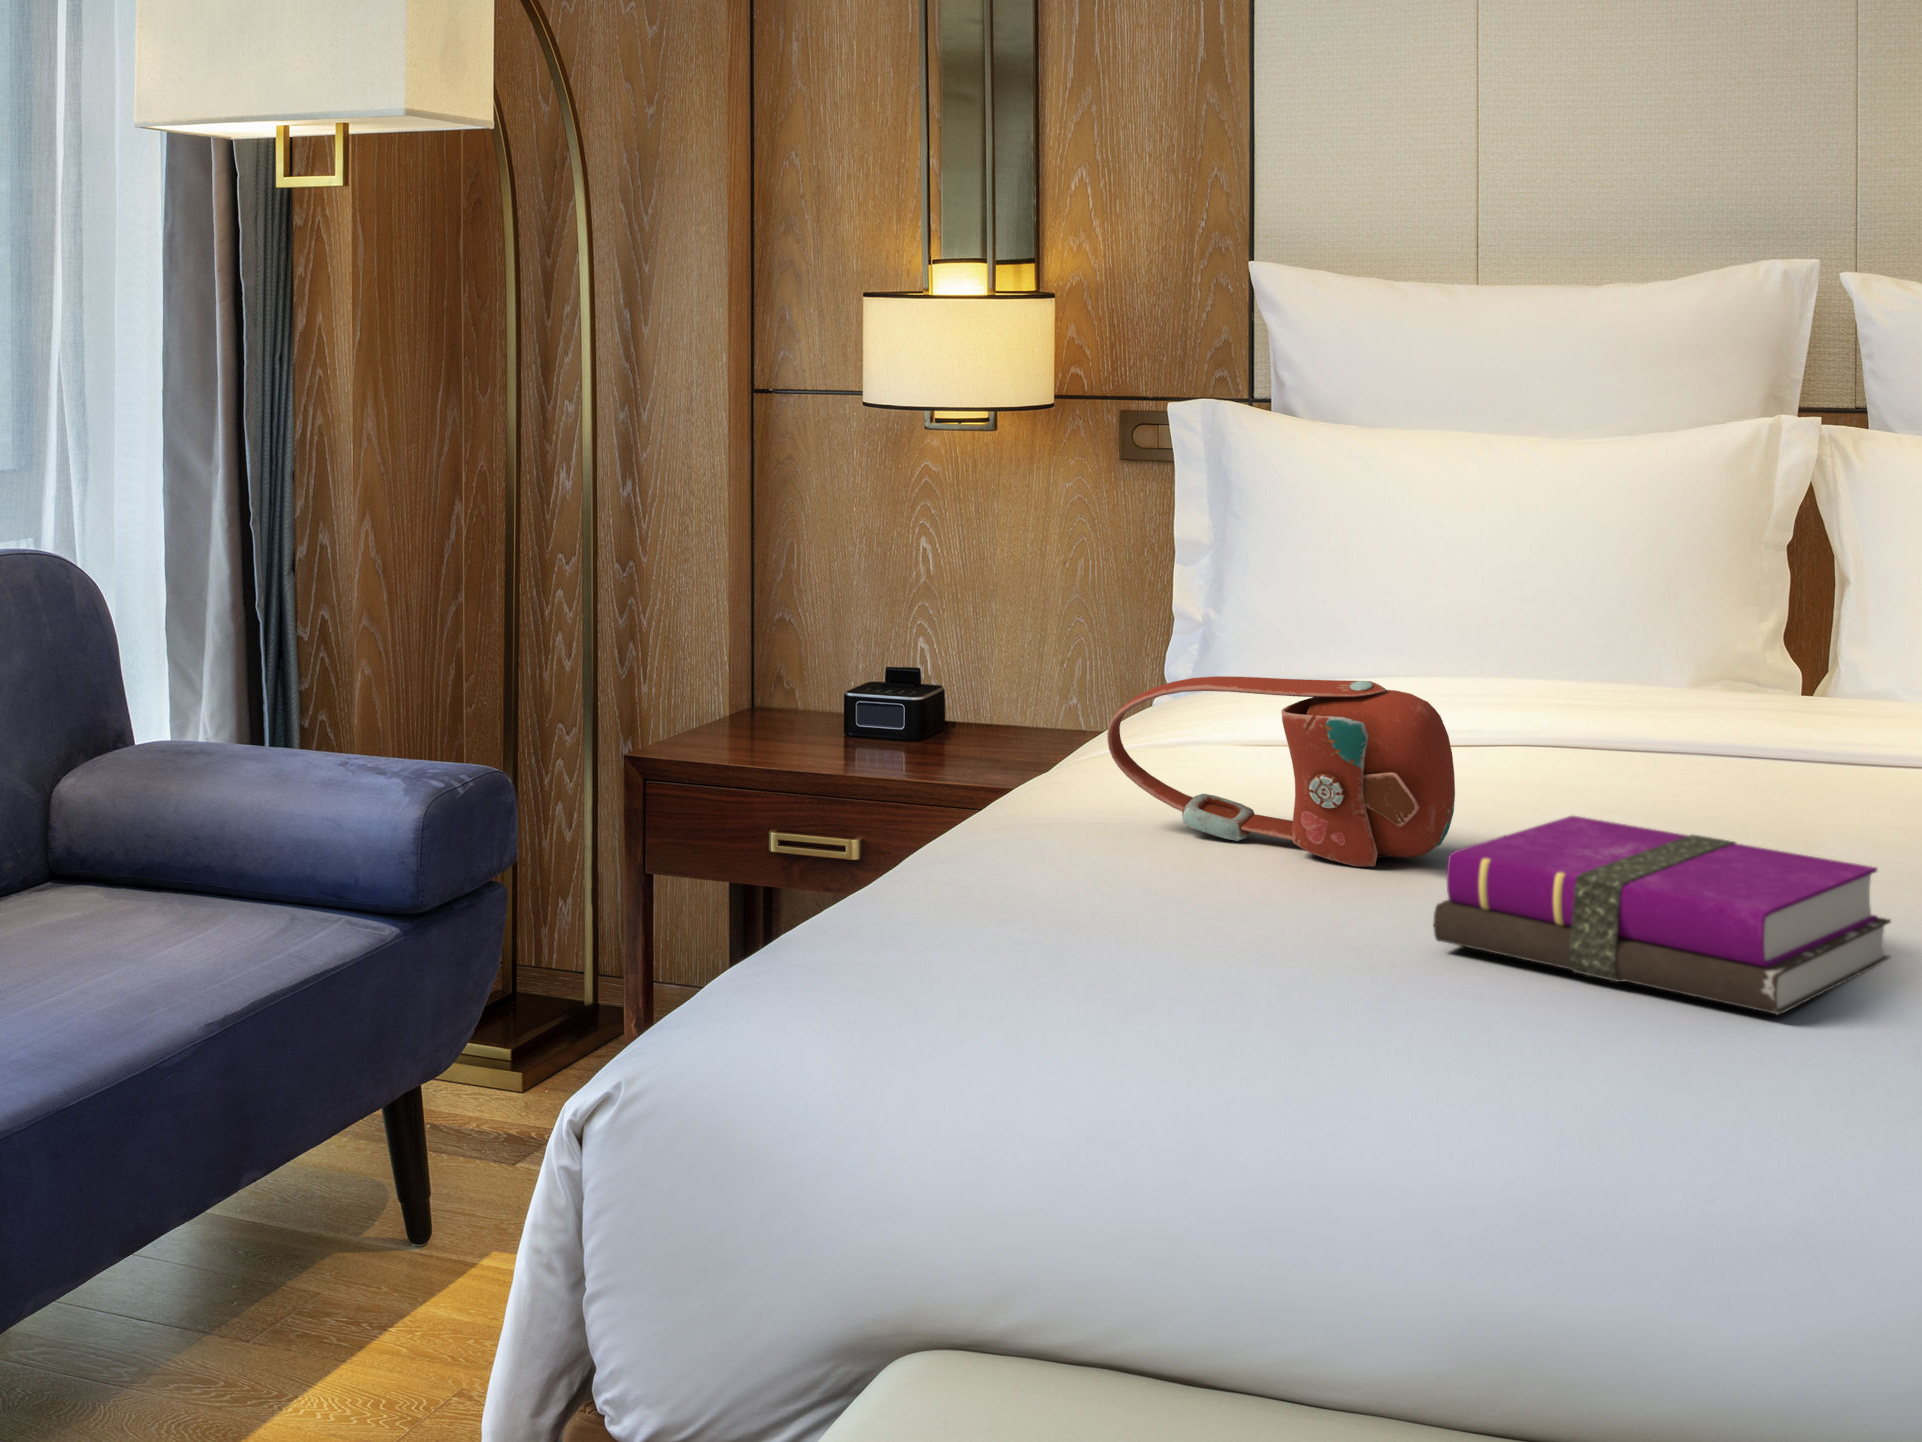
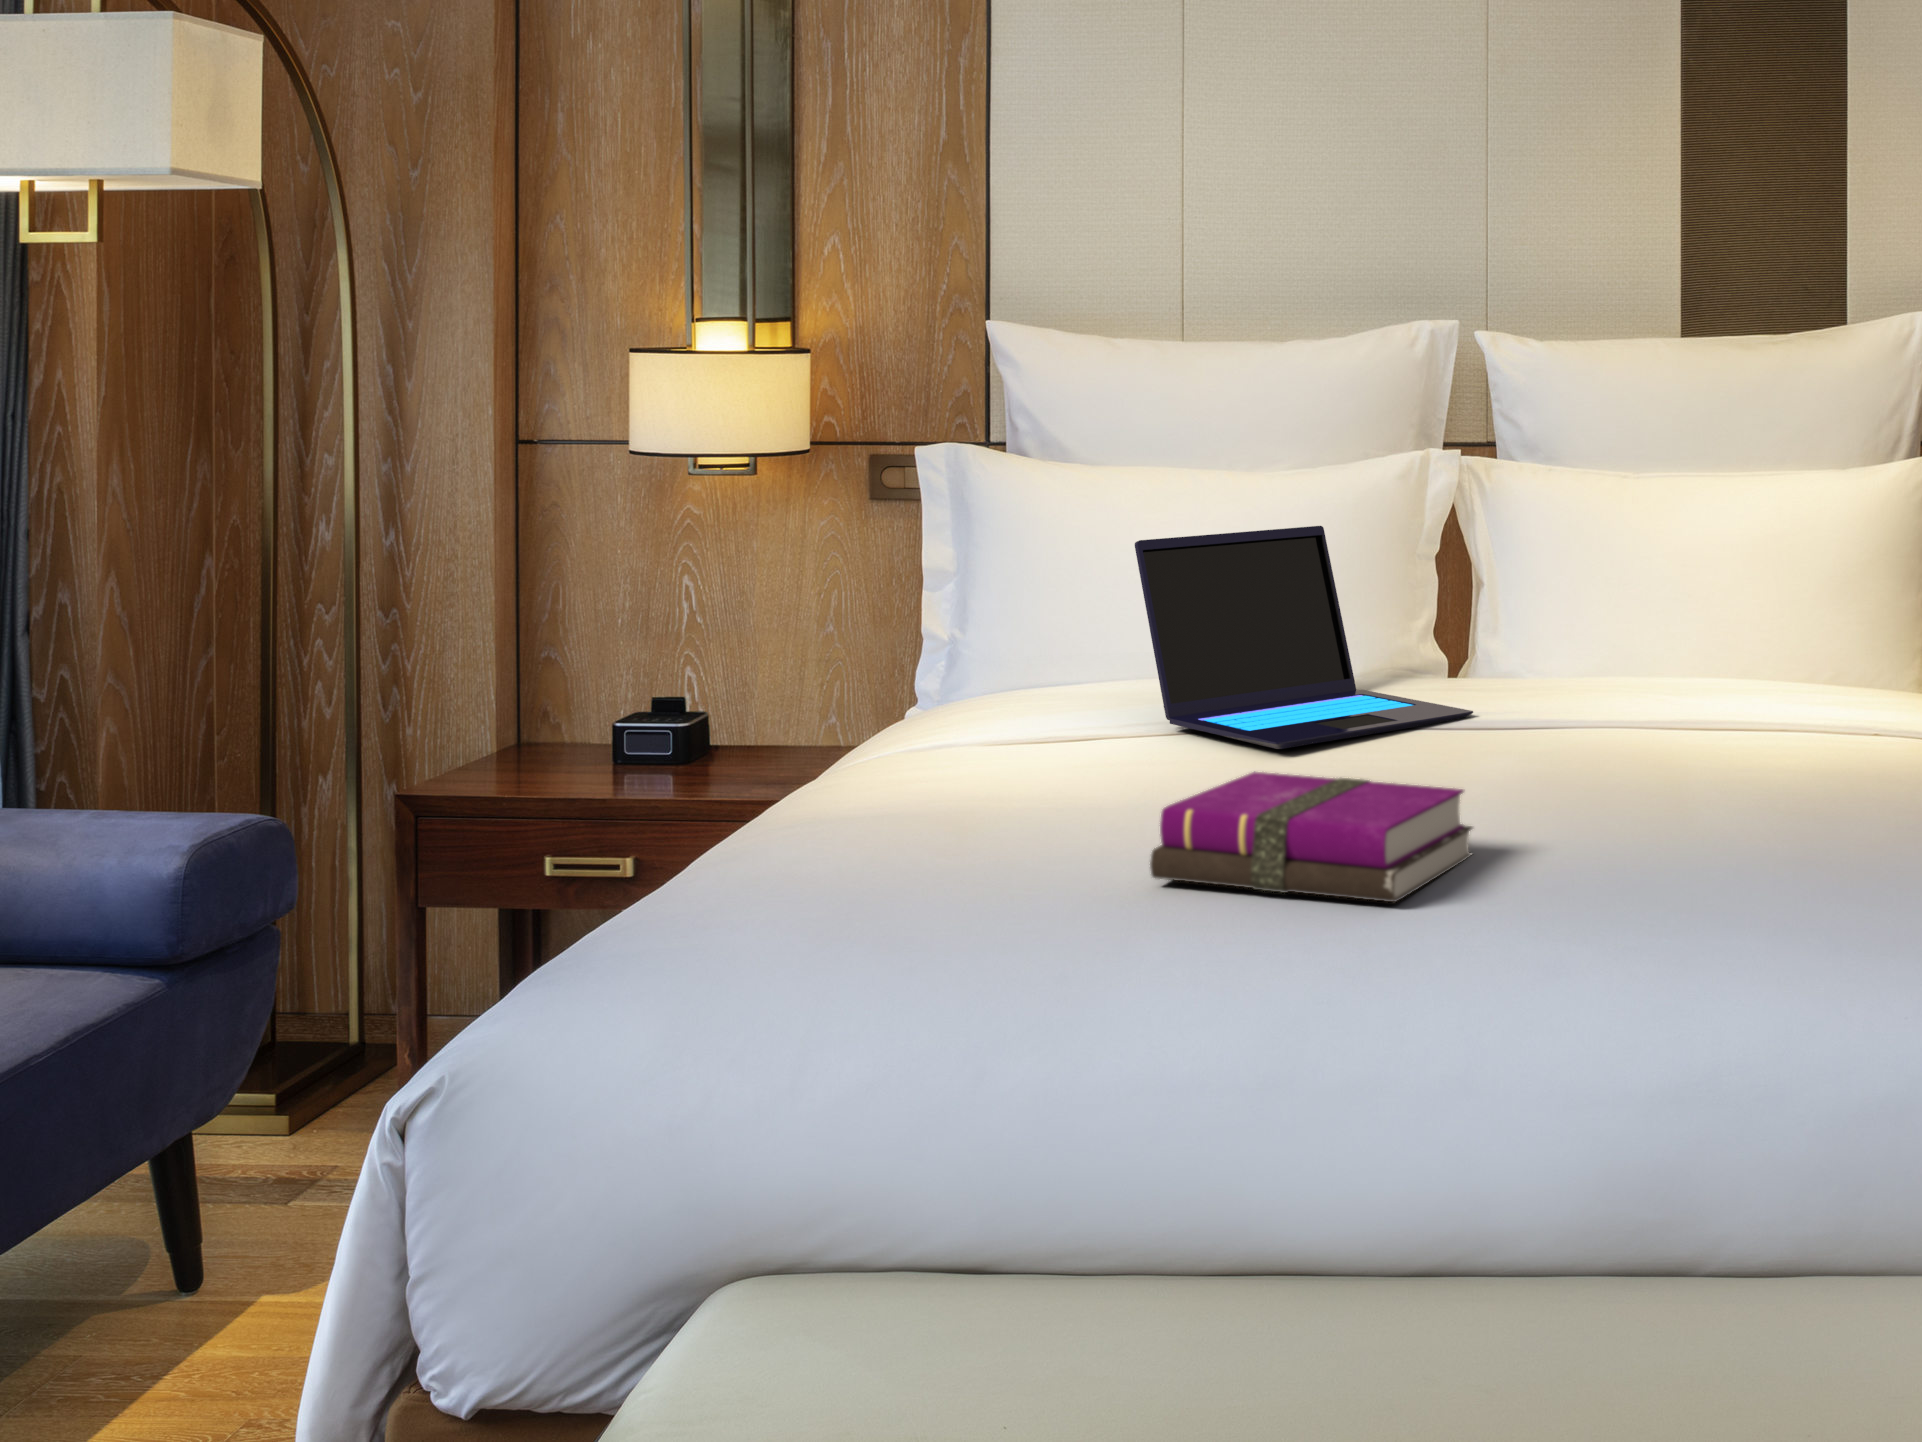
laptop: none [1415,509,1874,787] -> present [1135,526,1473,749]
handbag: present [1107,676,1455,867] -> none [882,678,1166,829]

